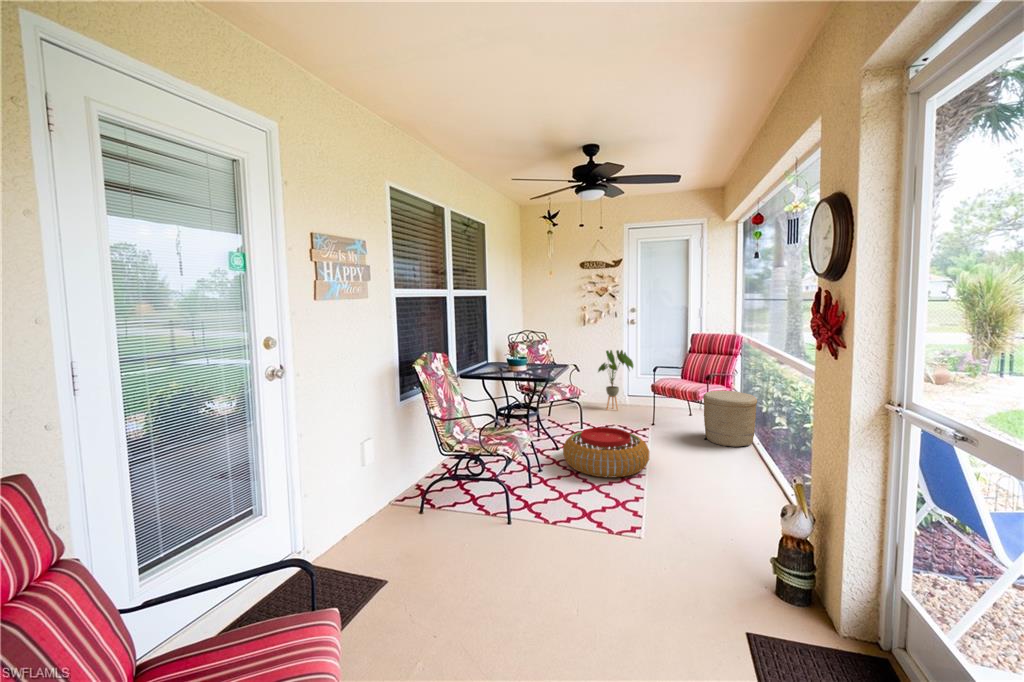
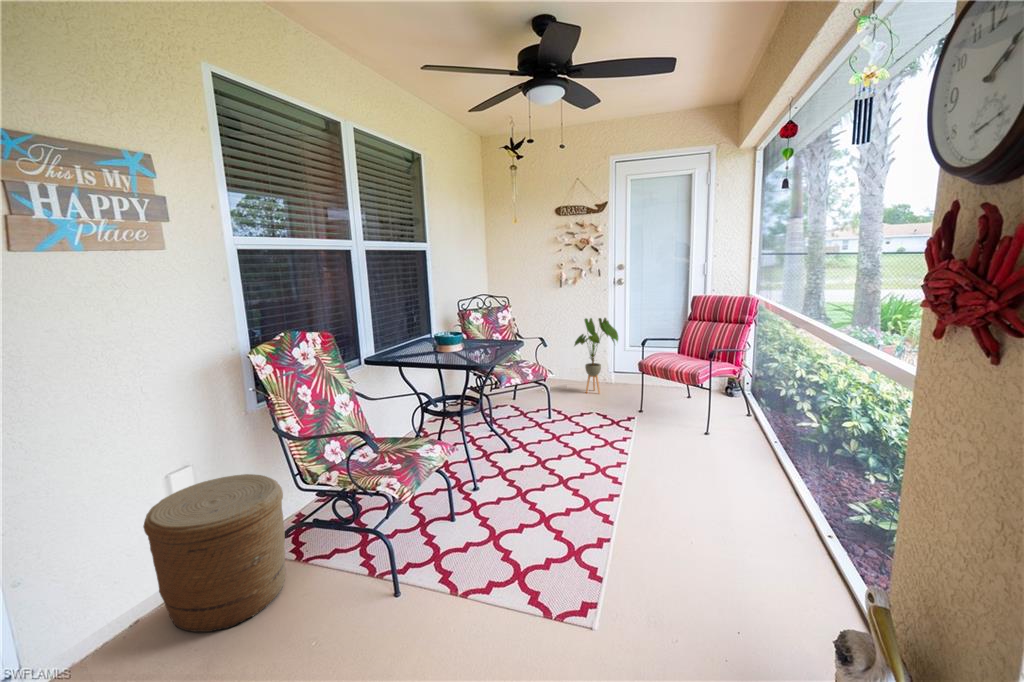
woven basket: present [703,391,757,447] -> present [143,474,286,632]
pouf: present [563,427,650,478] -> none [511,423,626,496]

